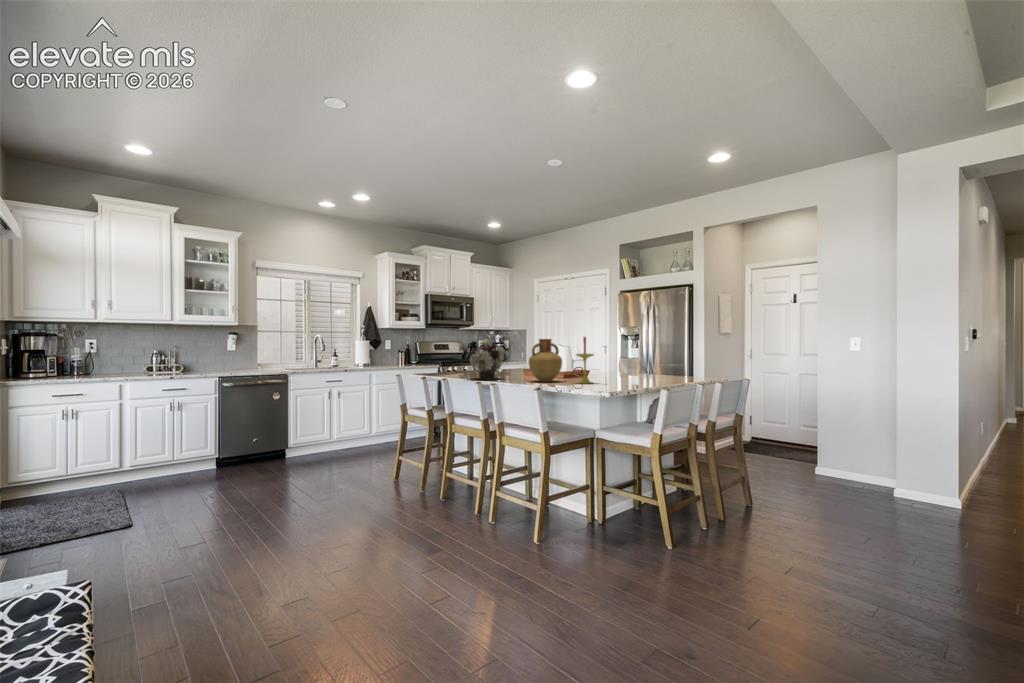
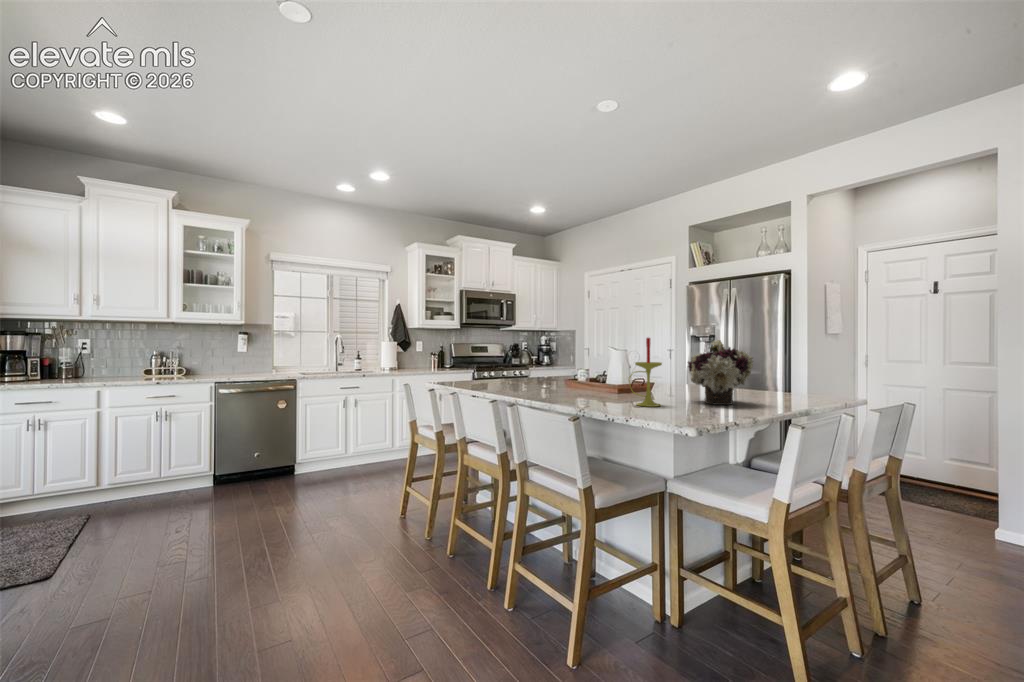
flower arrangement: present [470,339,505,380] -> present [688,340,753,405]
vase: present [529,339,562,382] -> none [567,341,615,401]

